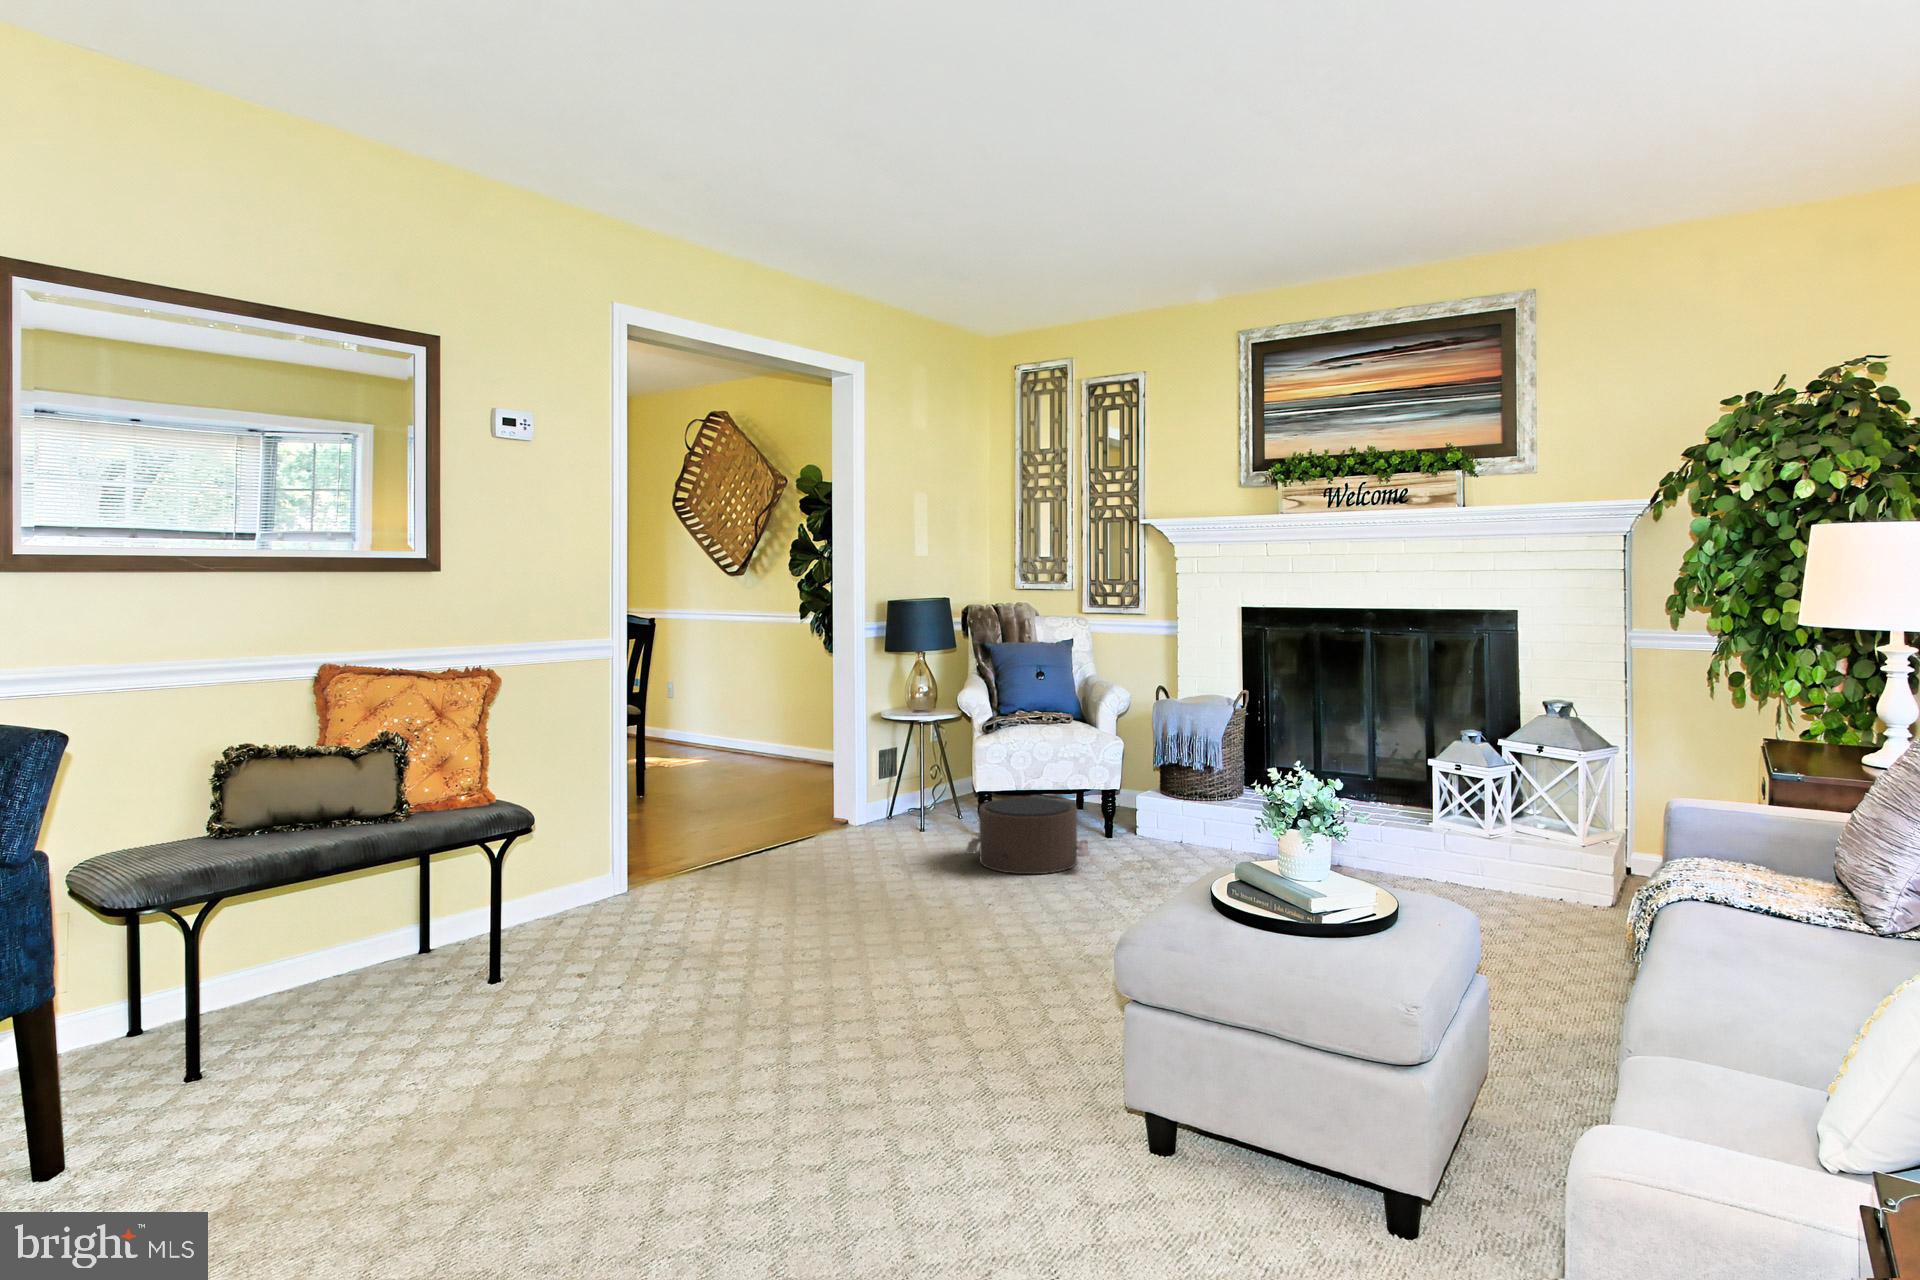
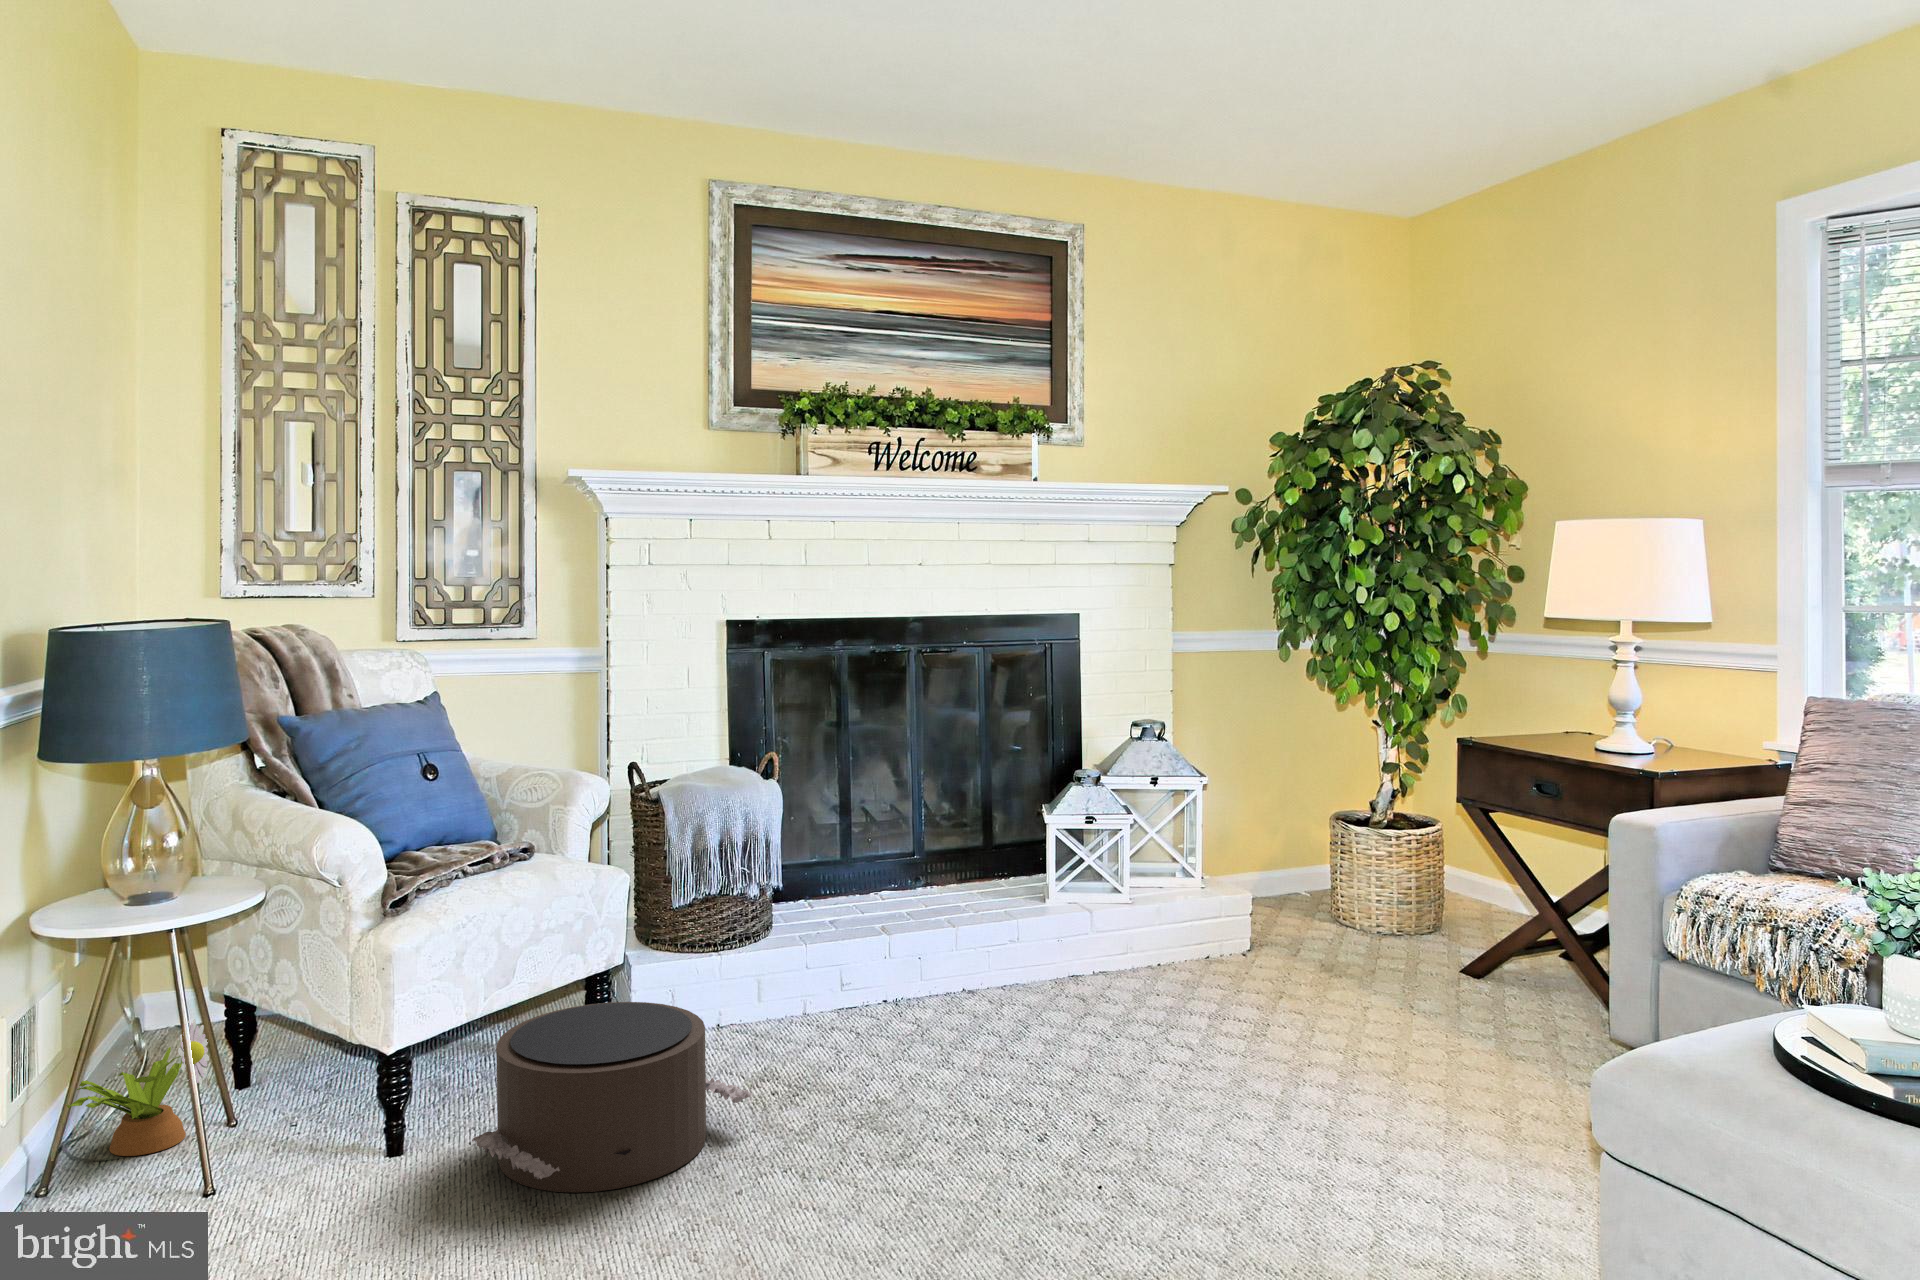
decorative plant: none [885,772,936,823] -> present [66,1019,209,1156]

